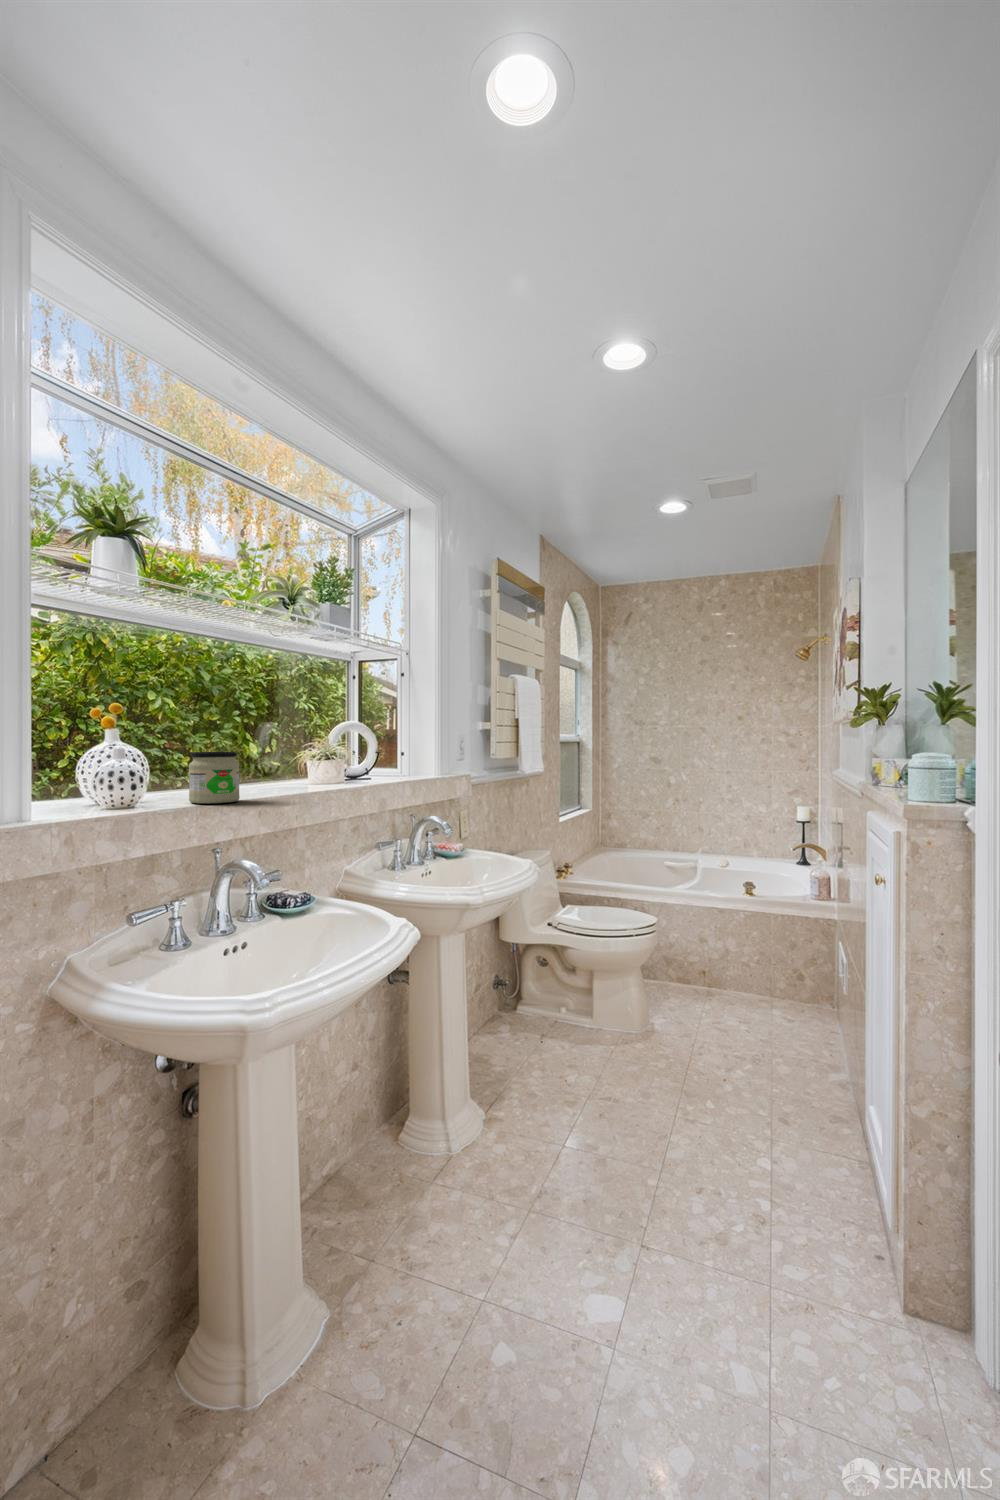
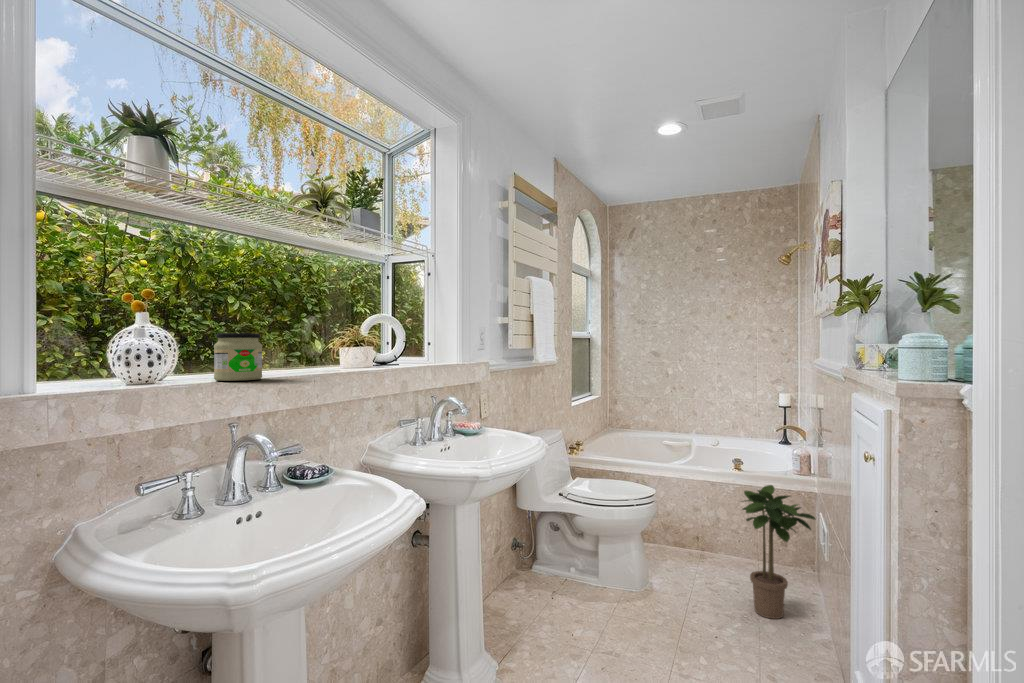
potted plant: none [749,911,832,1057] -> present [743,485,816,619]

